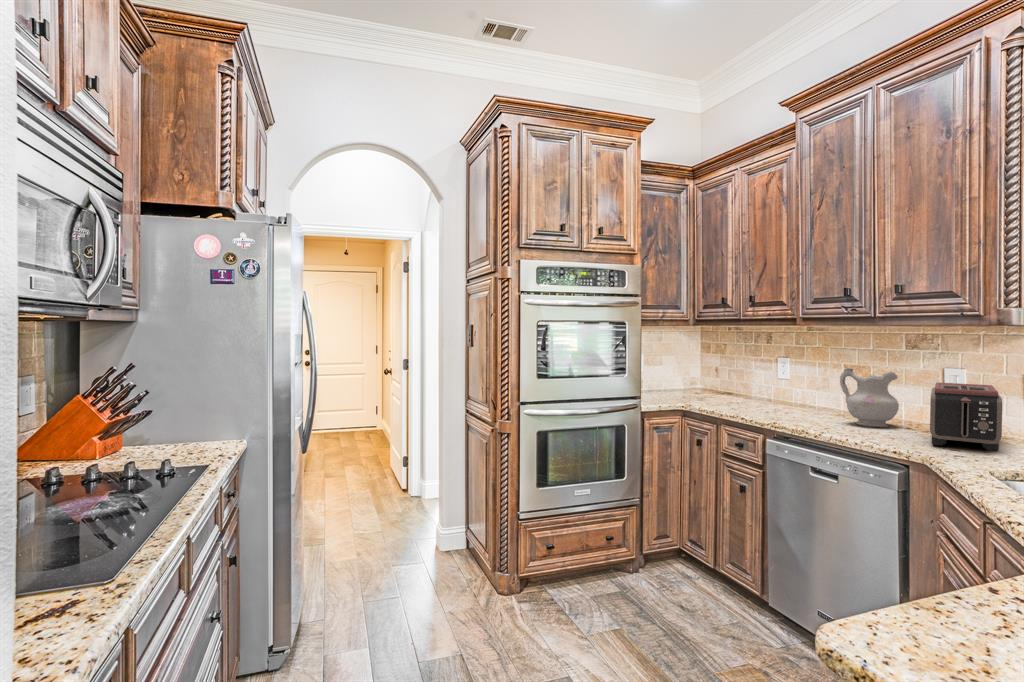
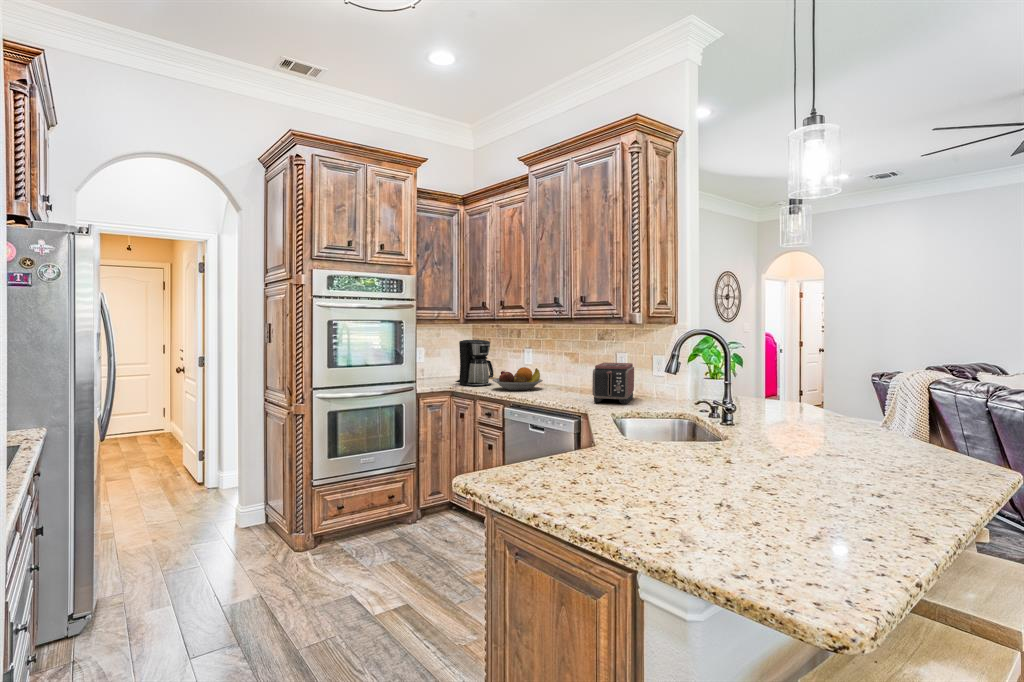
coffee maker: none [684,345,737,405] -> present [456,340,494,386]
ceramic pitcher: present [840,368,899,427] -> none [553,354,587,395]
fruit bowl: none [741,384,817,415] -> present [492,367,543,390]

